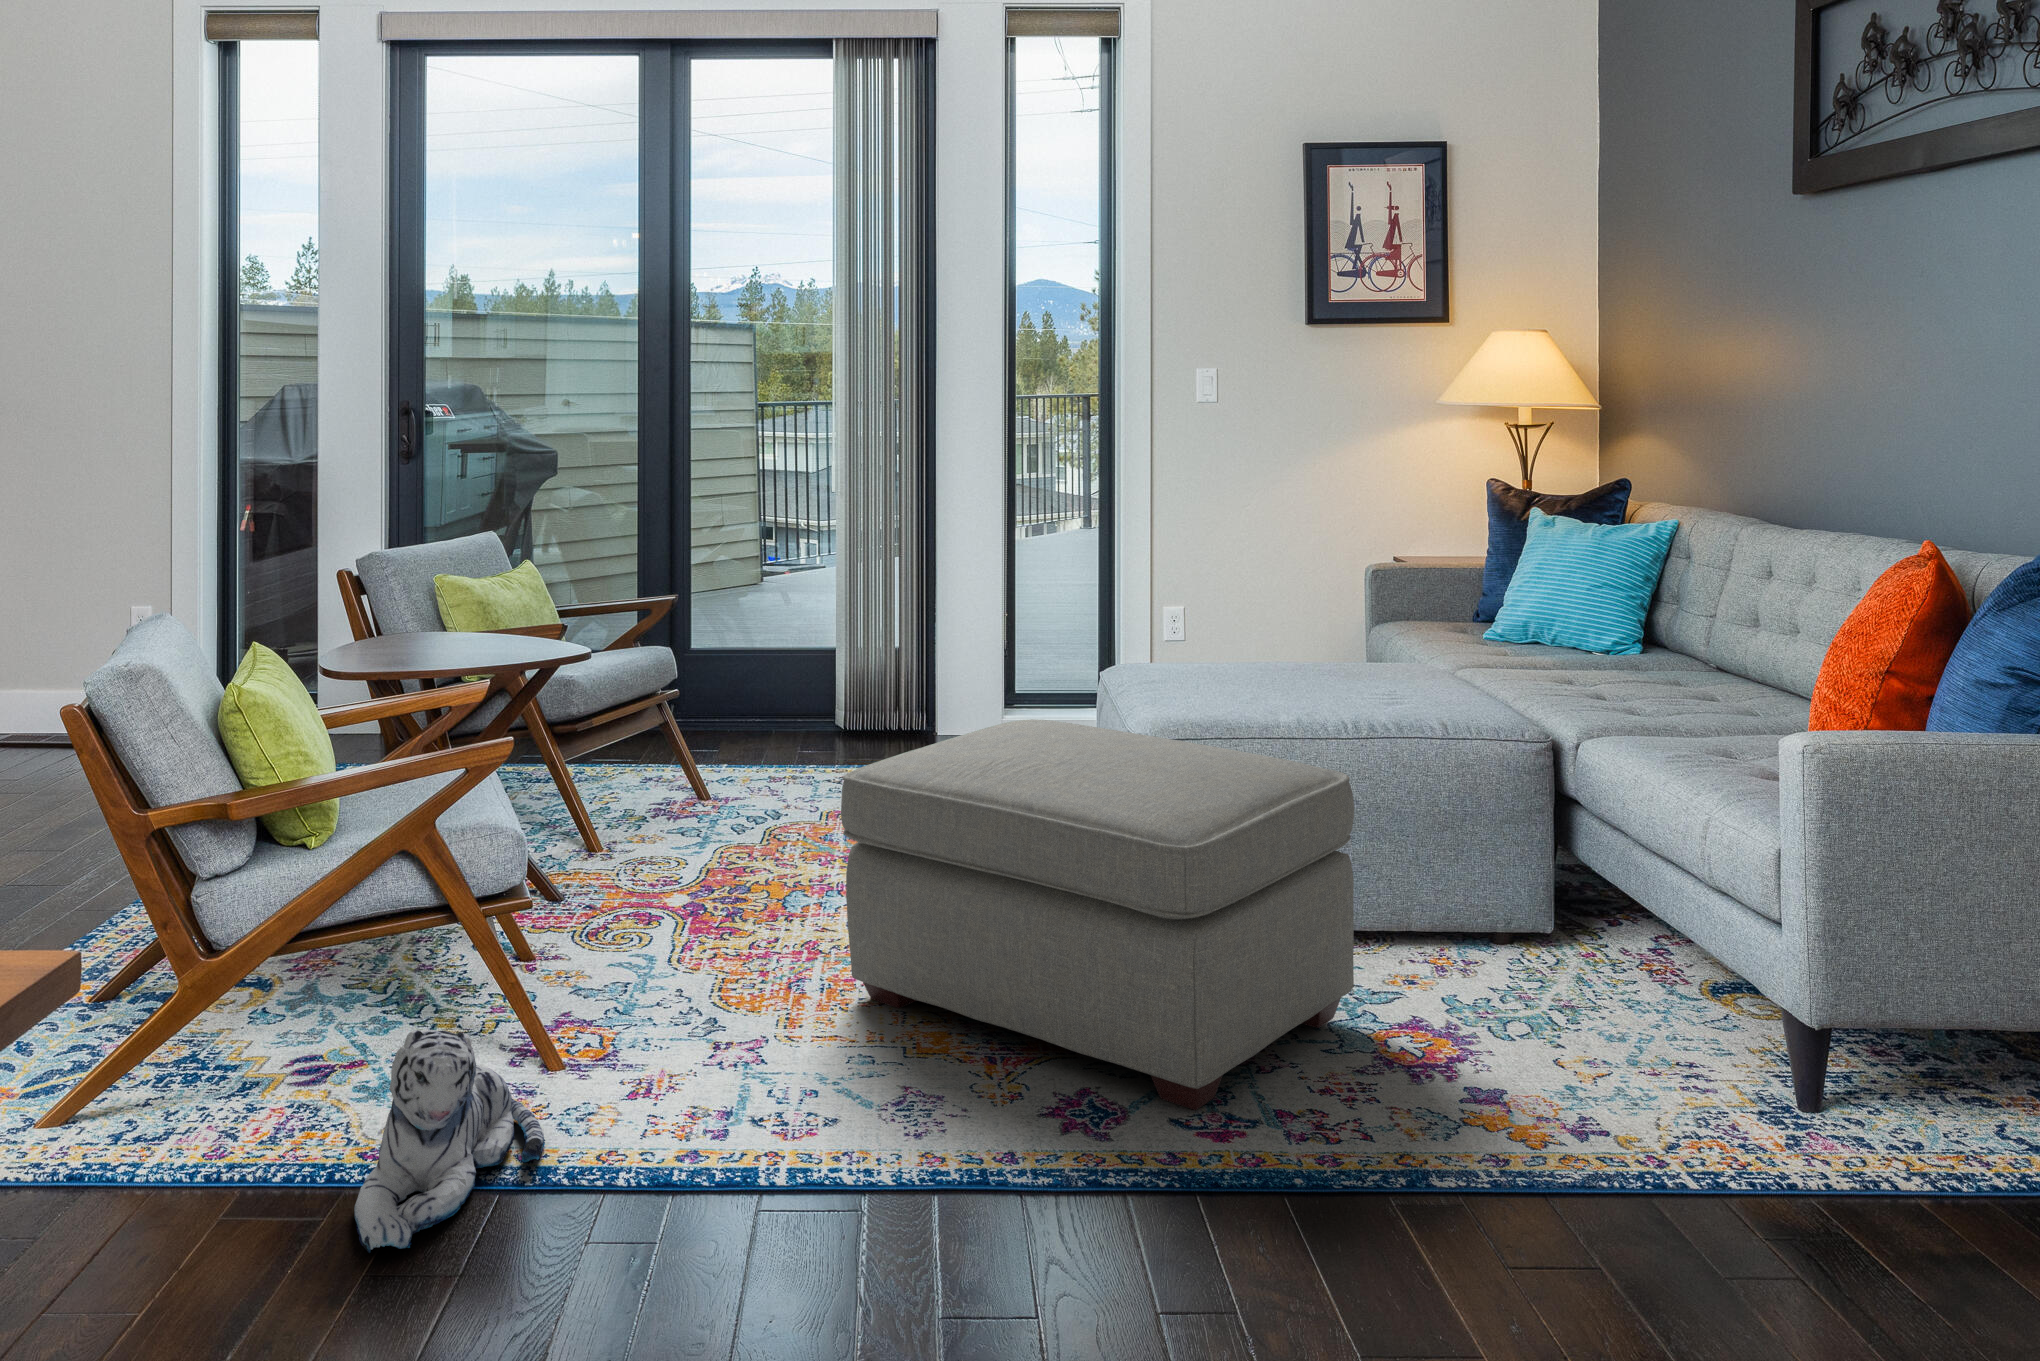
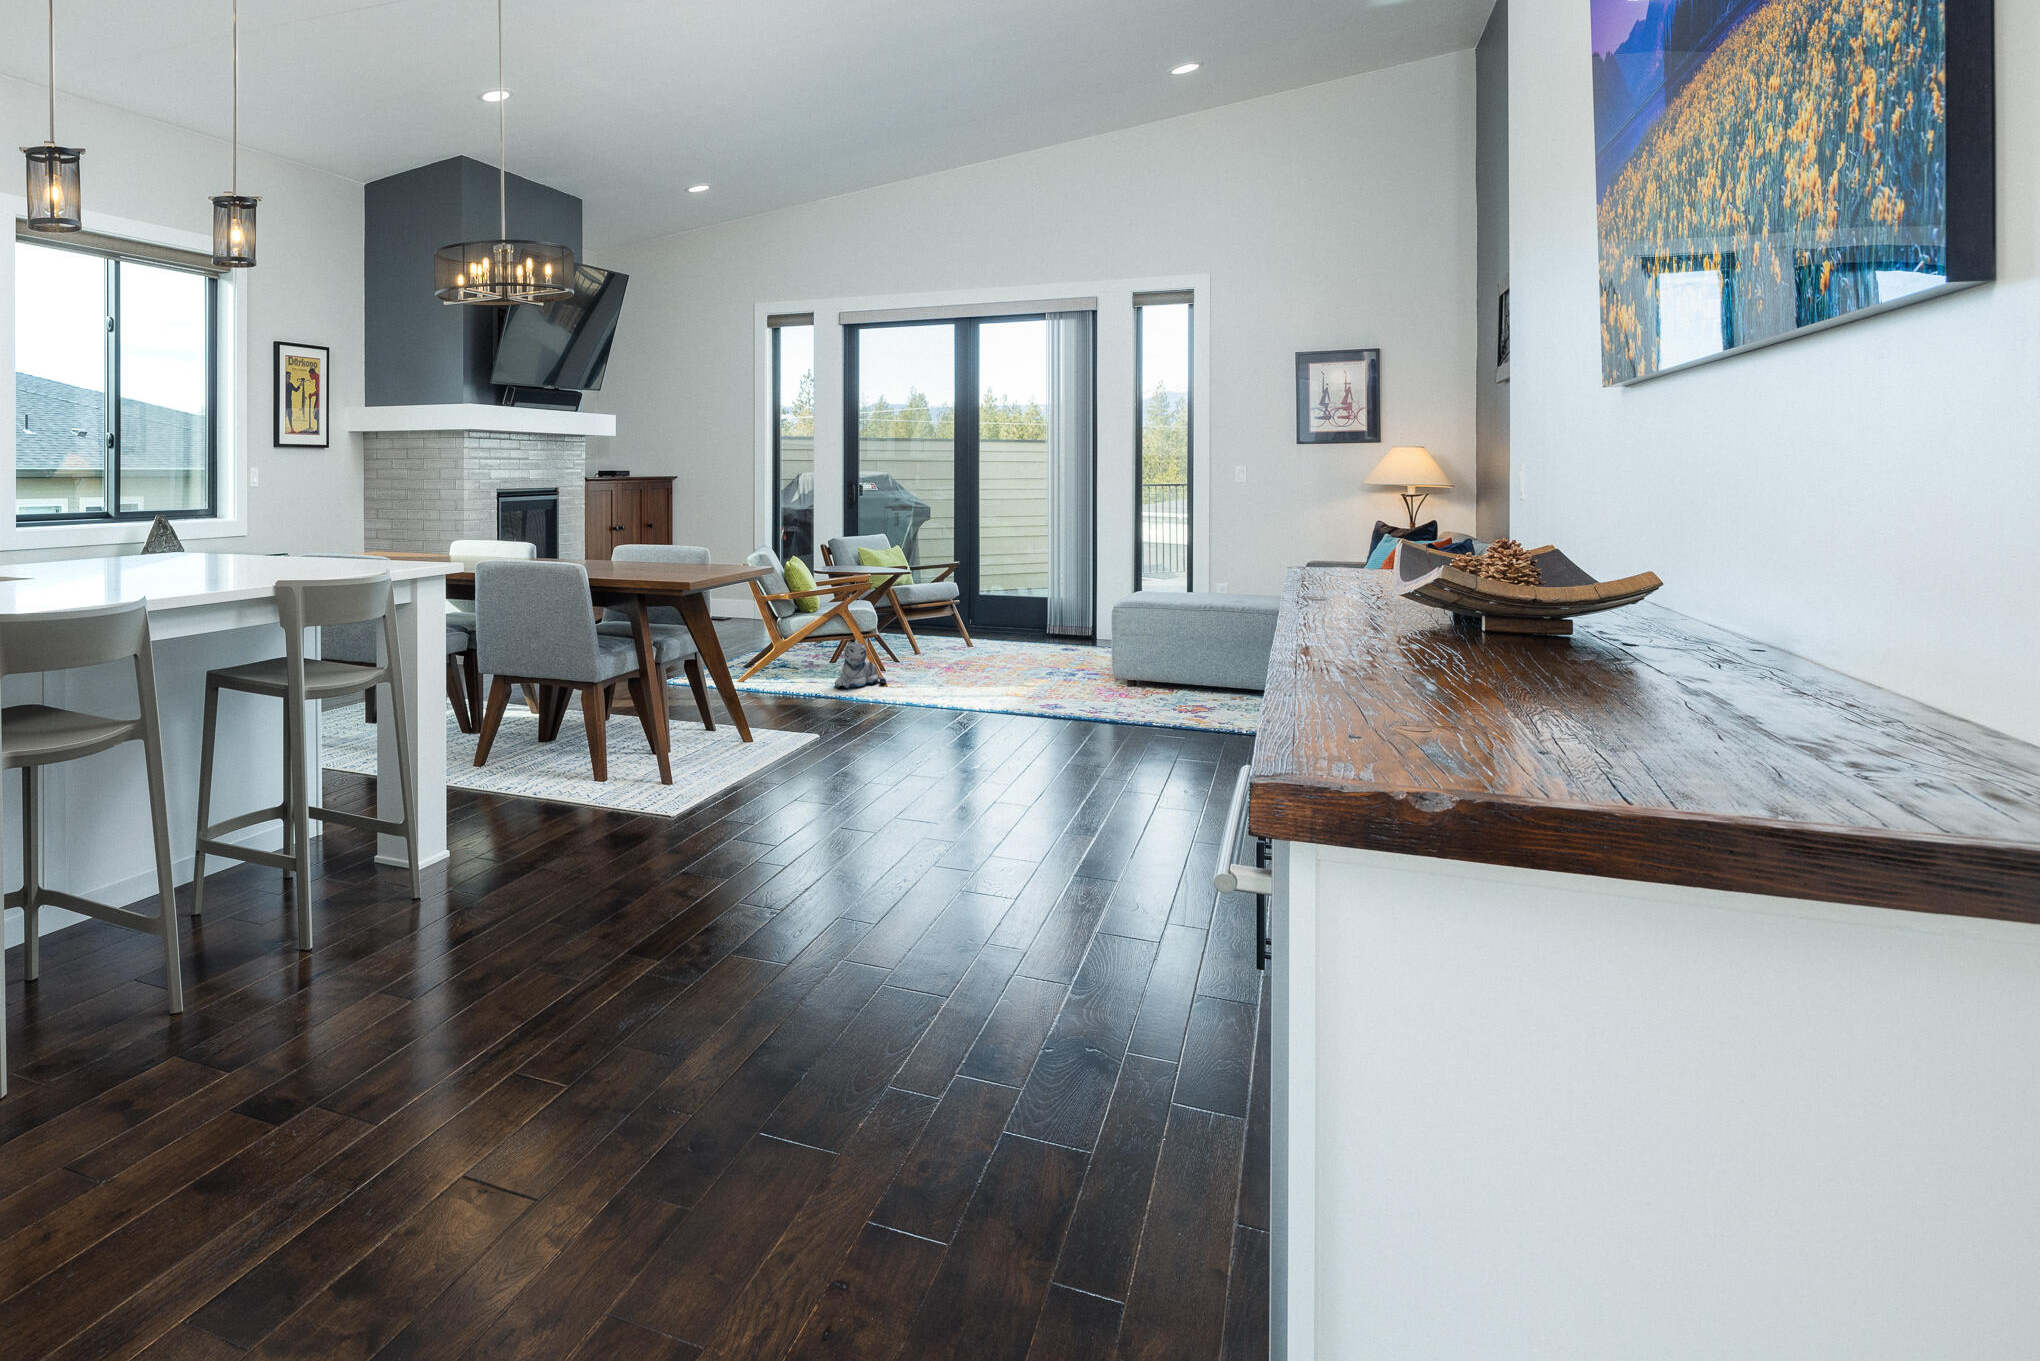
ottoman: present [841,719,1354,1110] -> none [992,593,1169,693]

